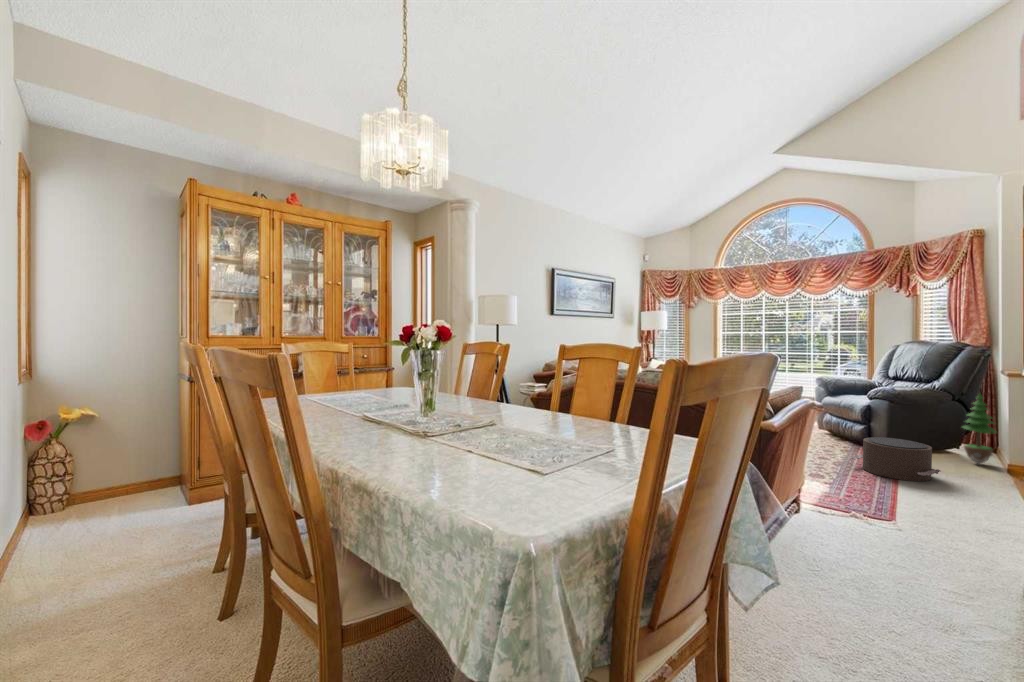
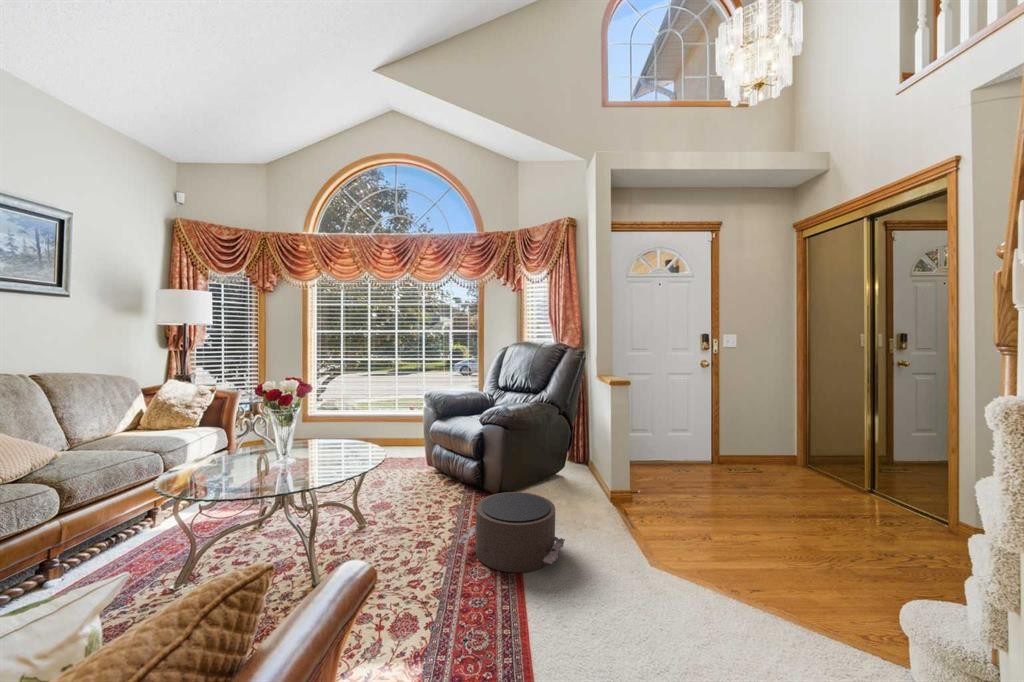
potted tree: present [963,394,996,464] -> none [571,408,602,494]

